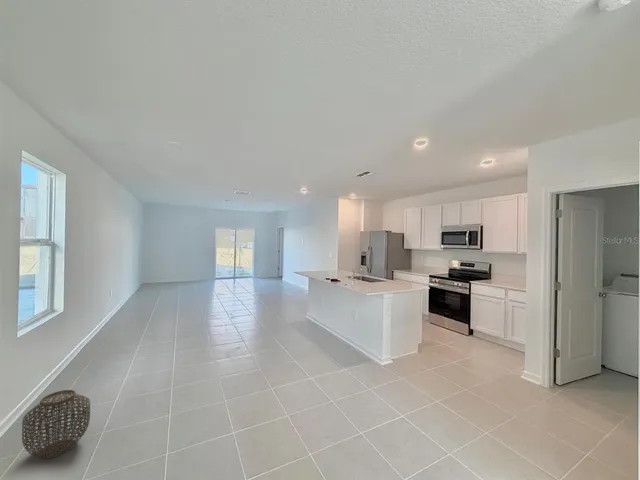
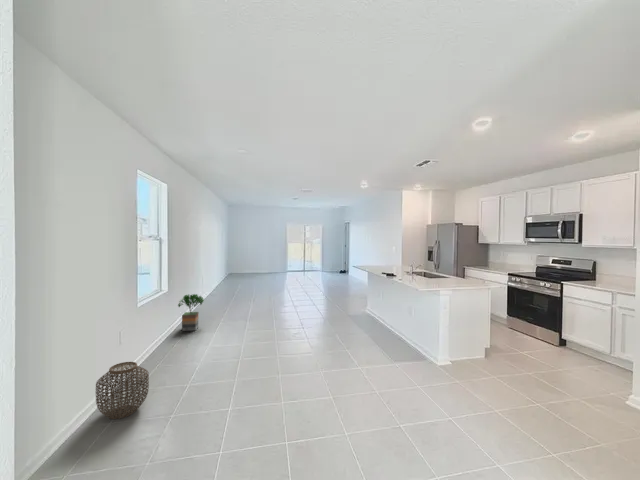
potted tree: none [106,307,139,349] -> present [178,294,204,331]

